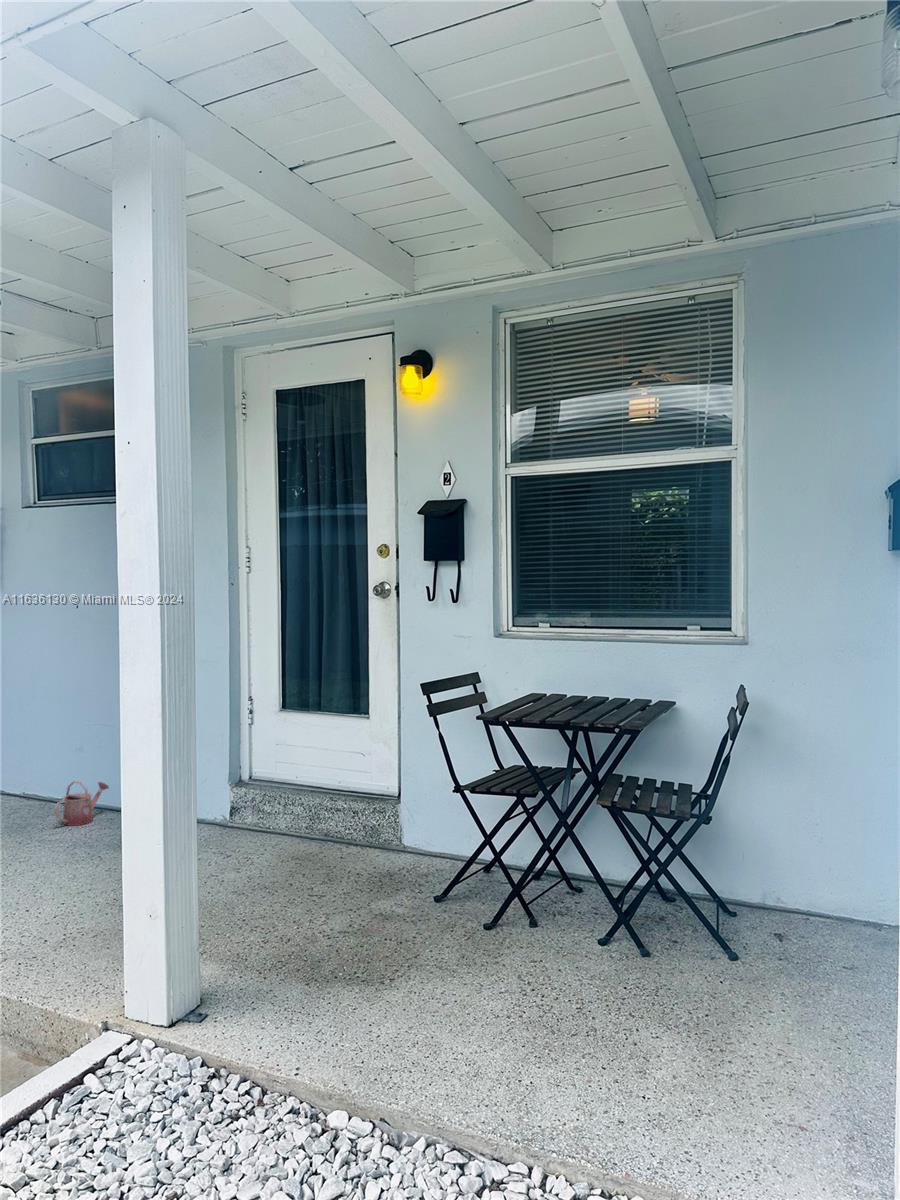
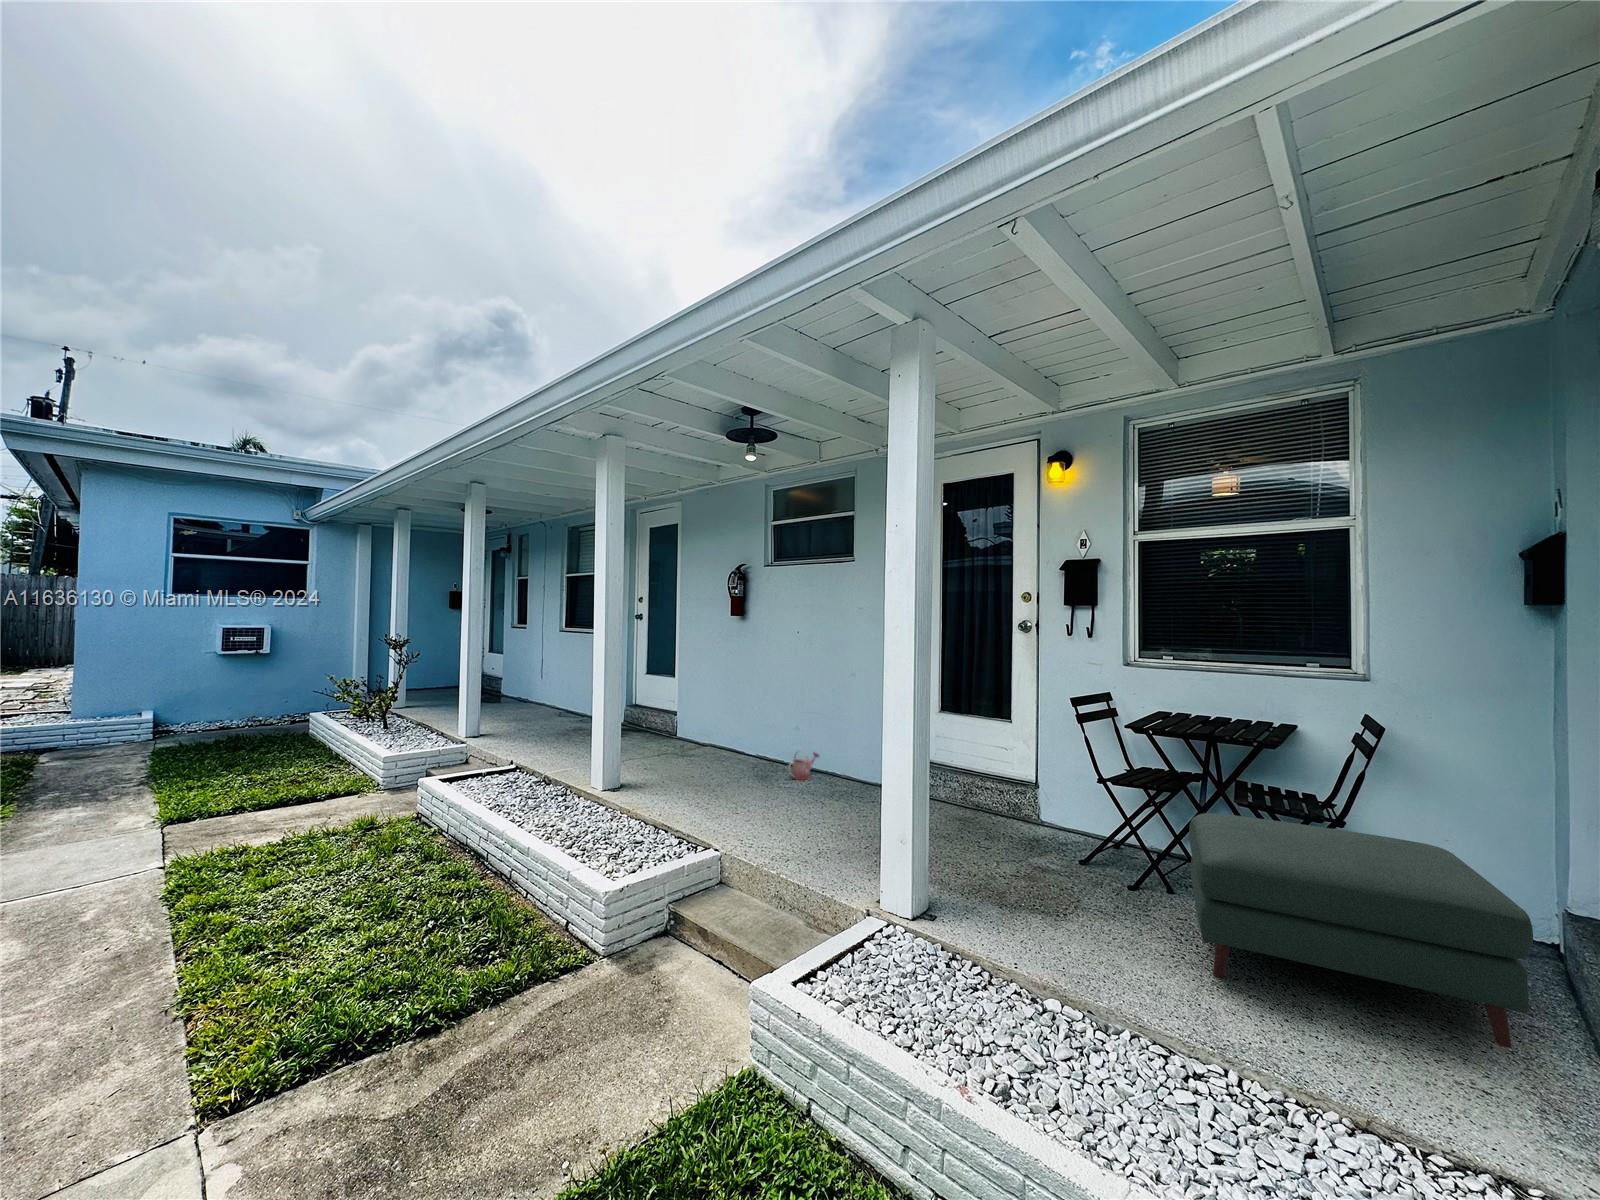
ottoman: none [534,823,859,1062] -> present [1189,813,1533,1048]

